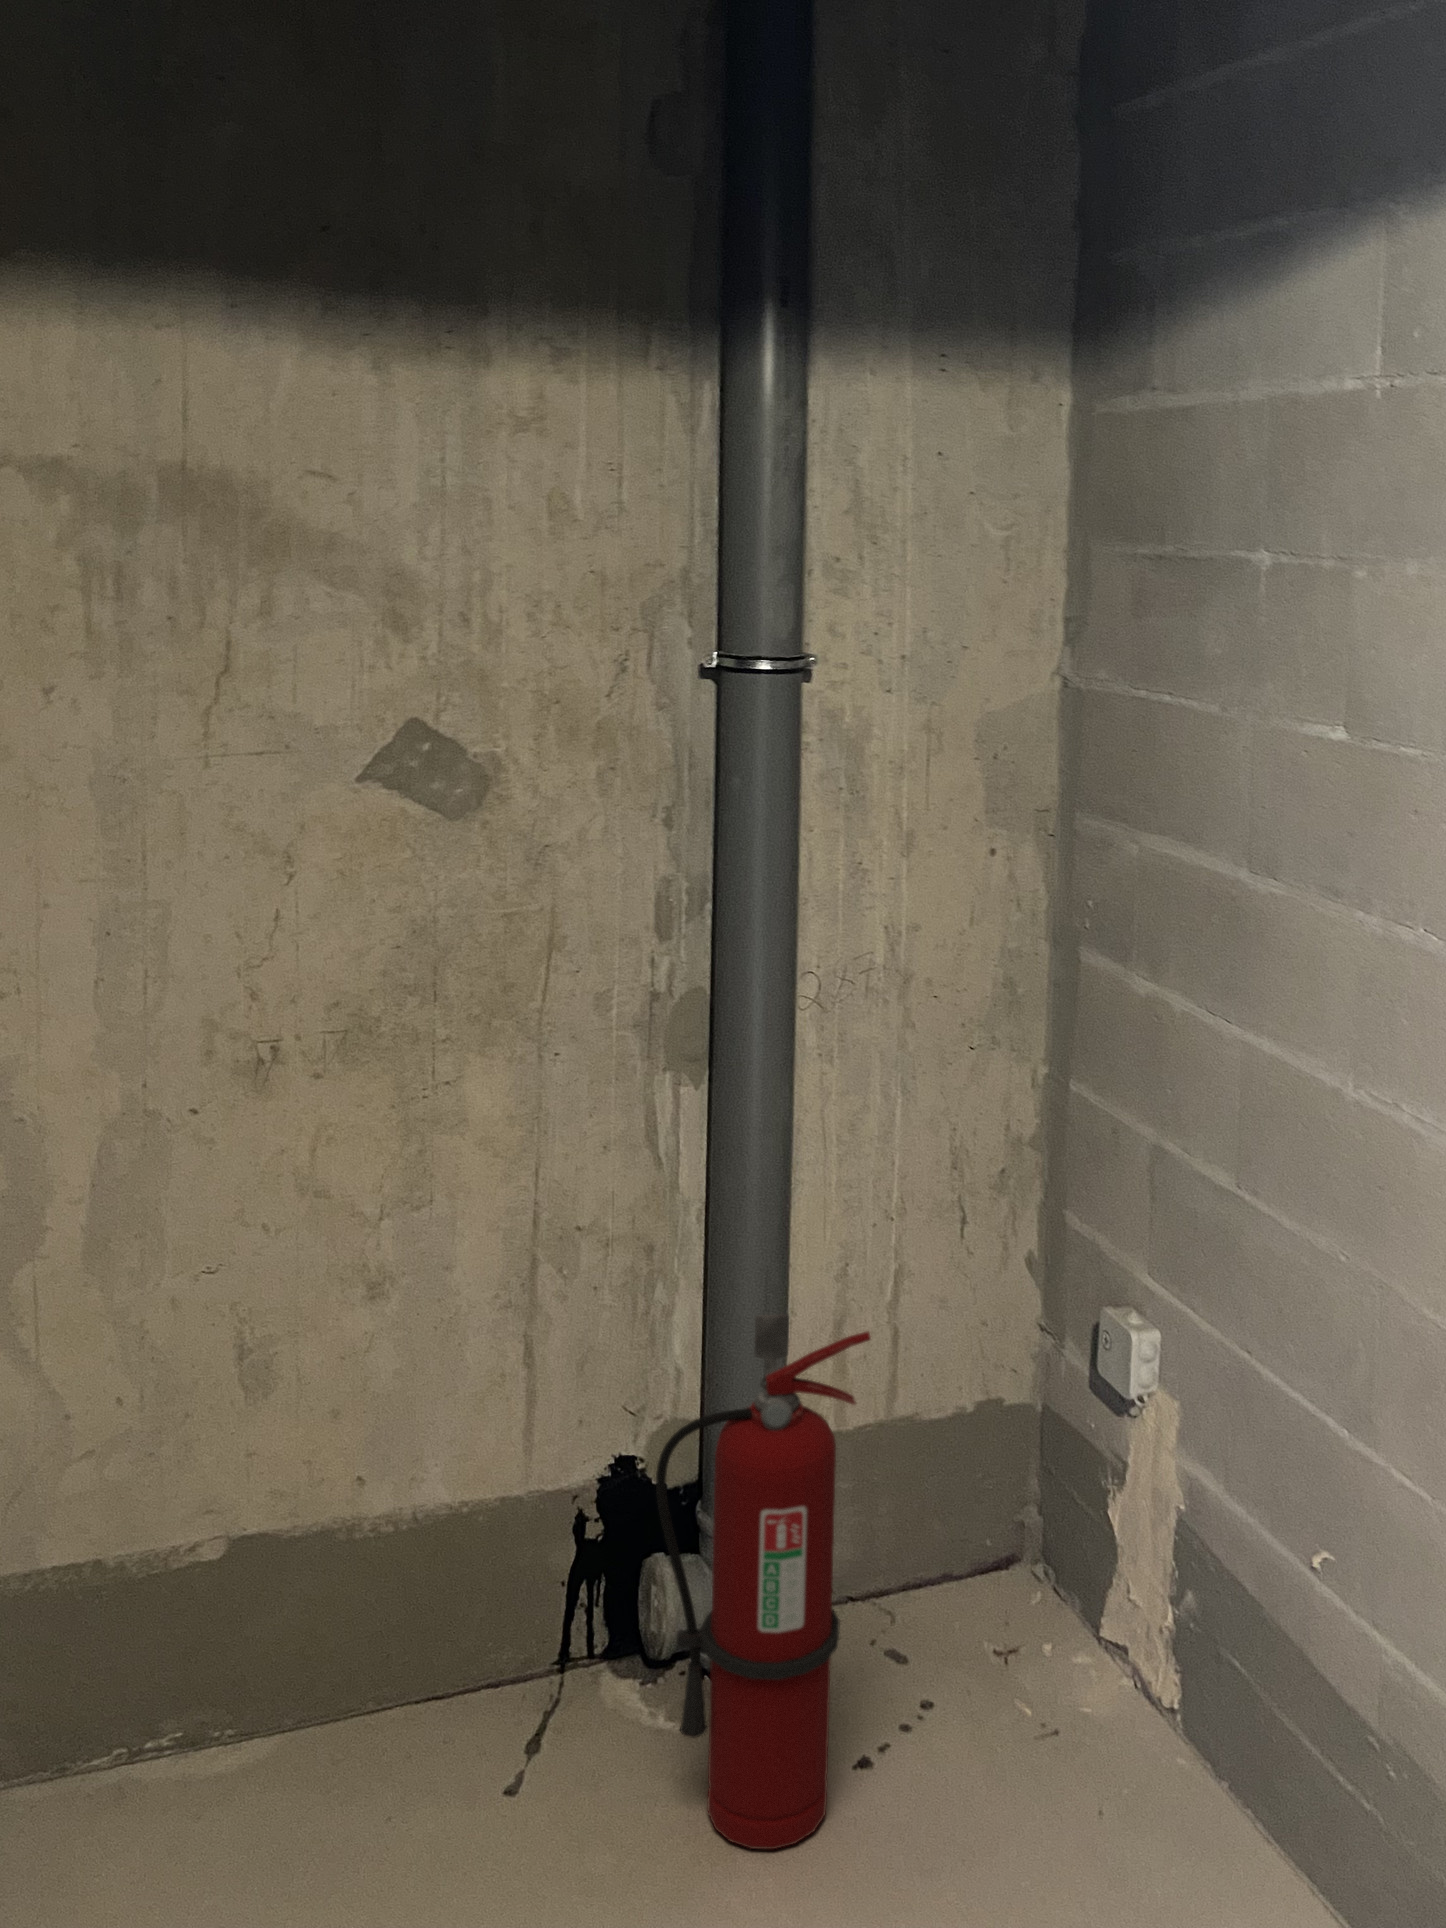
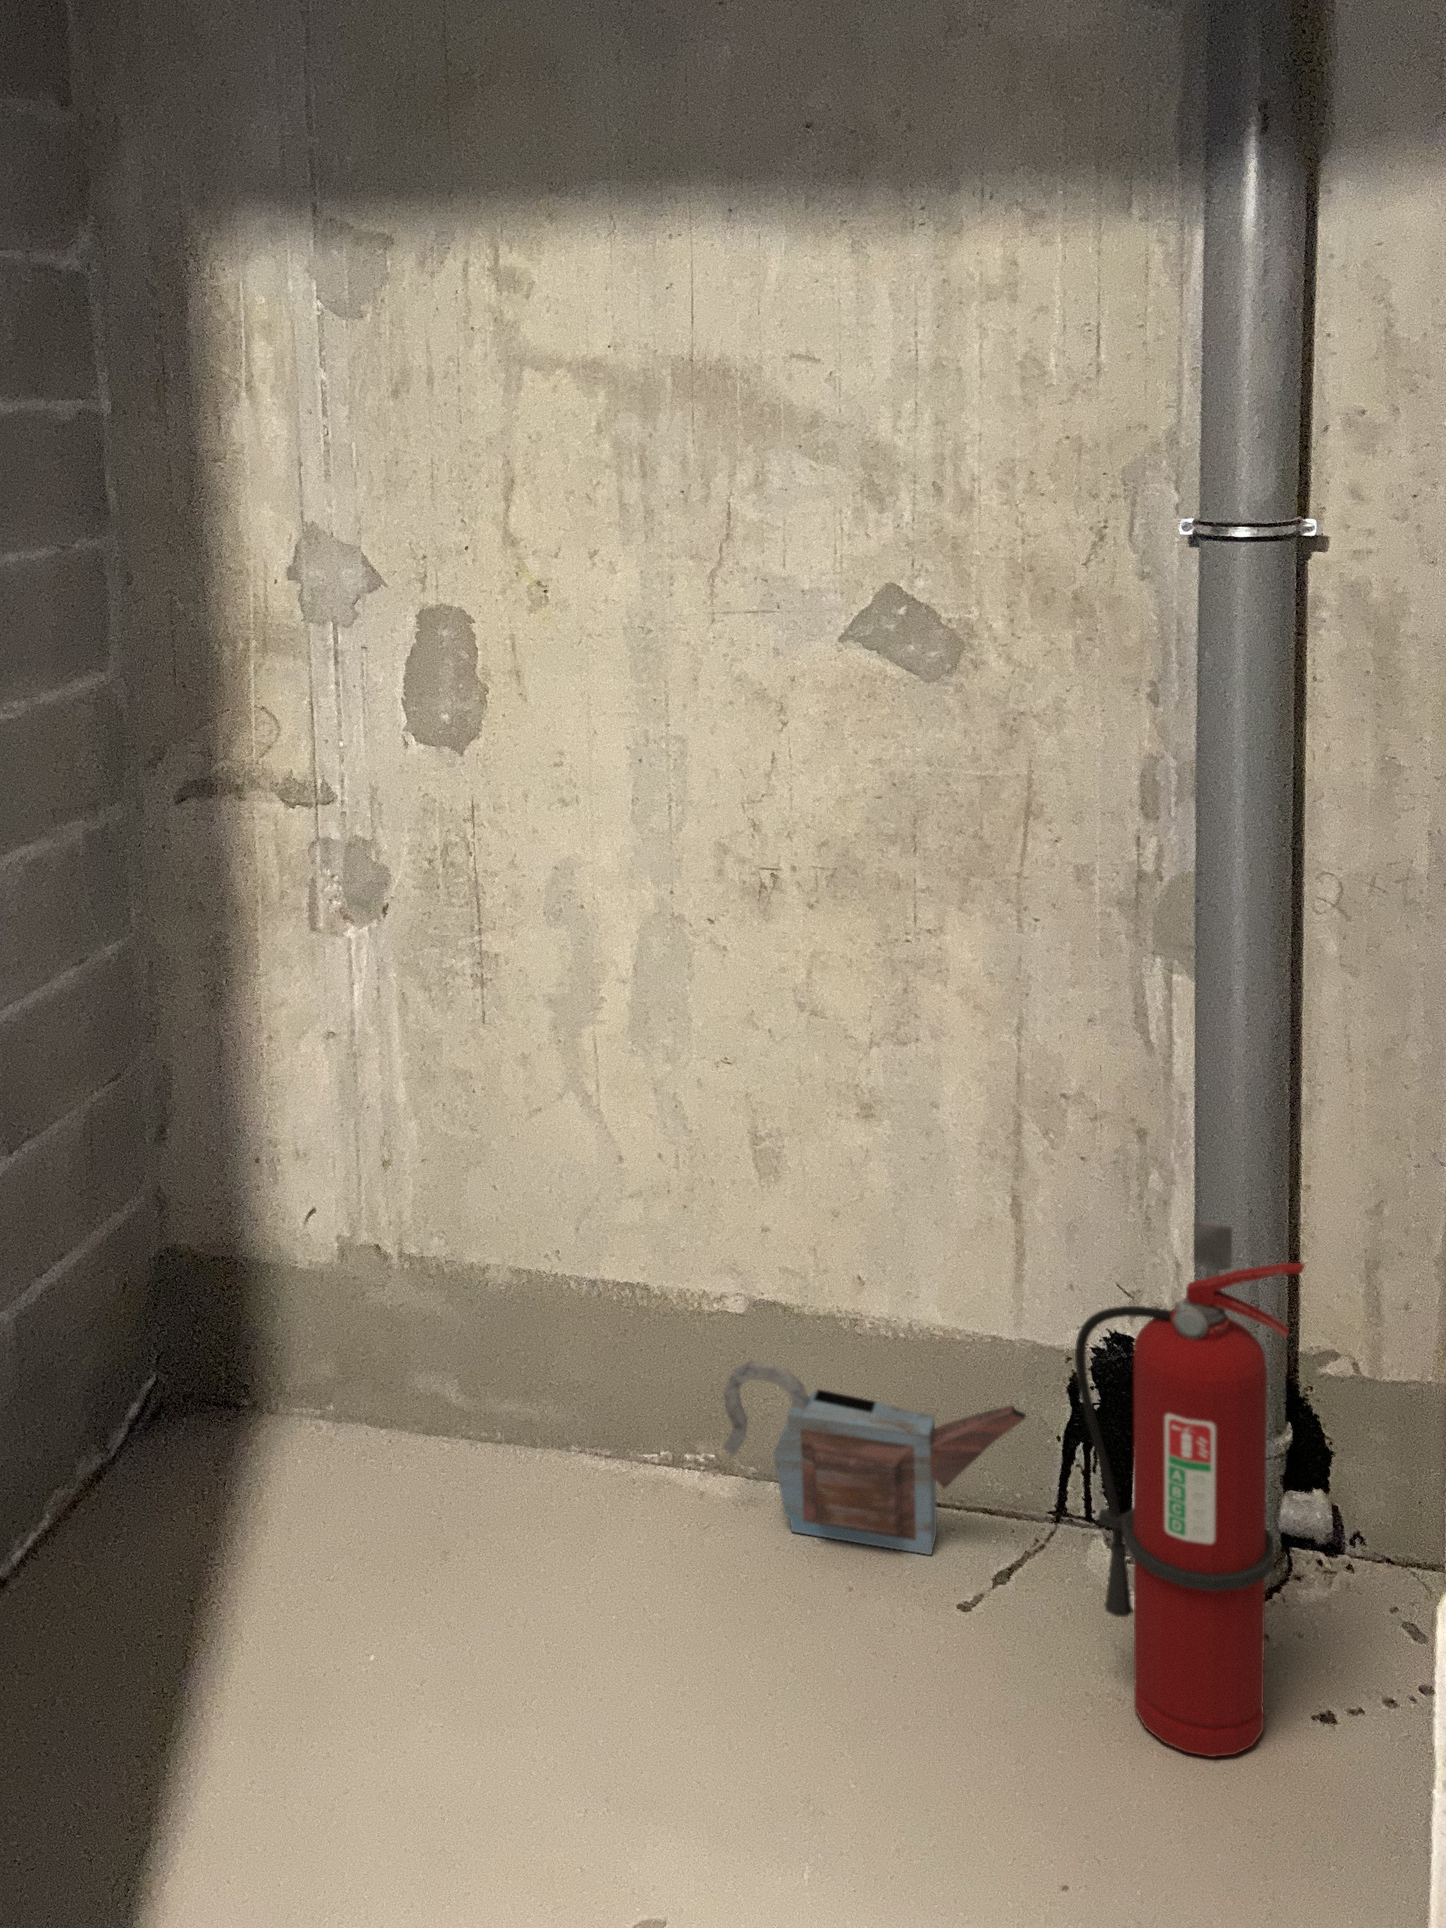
watering can: none [211,1558,554,1784] -> present [723,1361,1026,1555]

